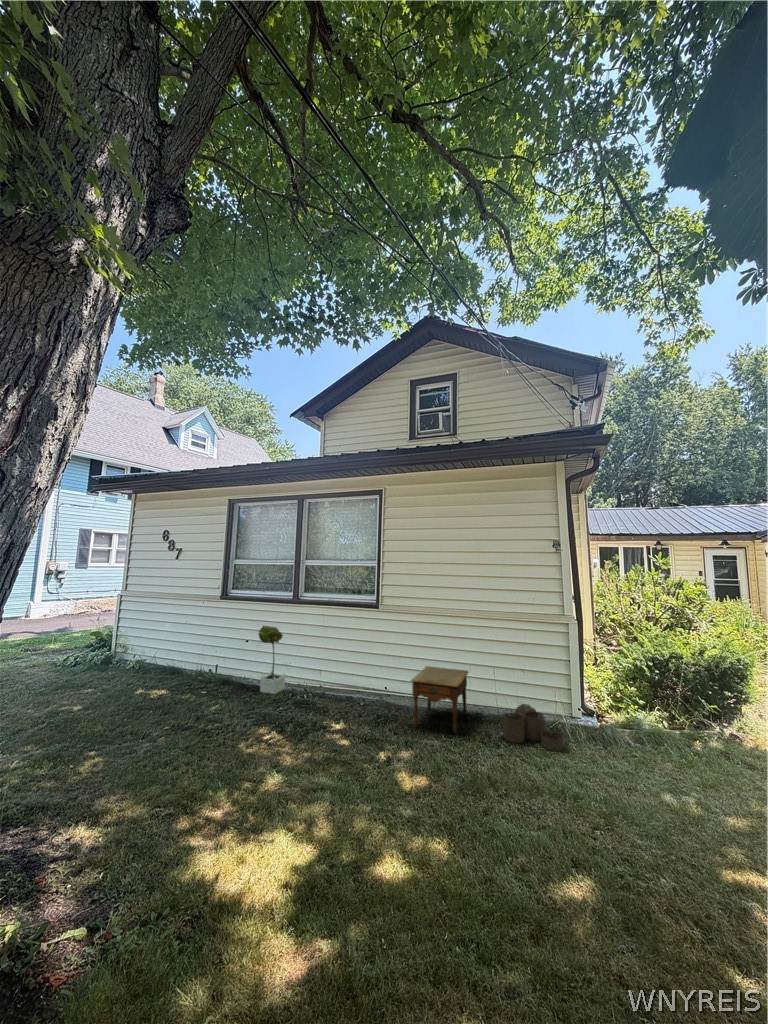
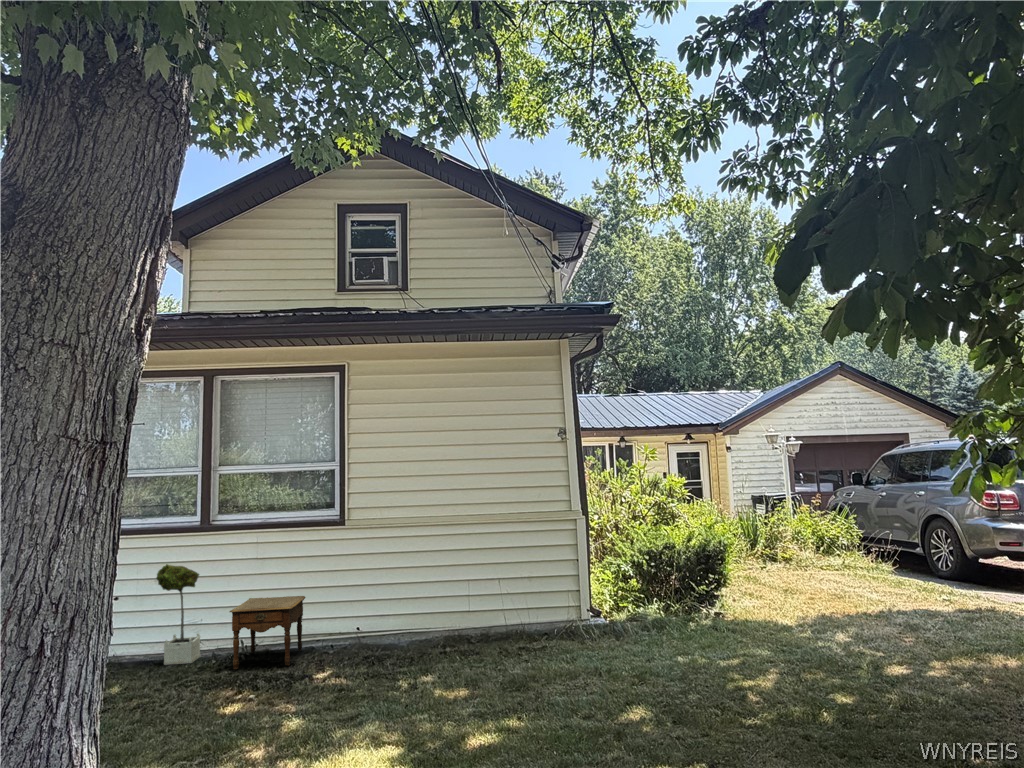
side table: present [411,666,468,733] -> present [230,596,305,669]
woven basket: present [504,704,564,751] -> none [520,612,583,650]

